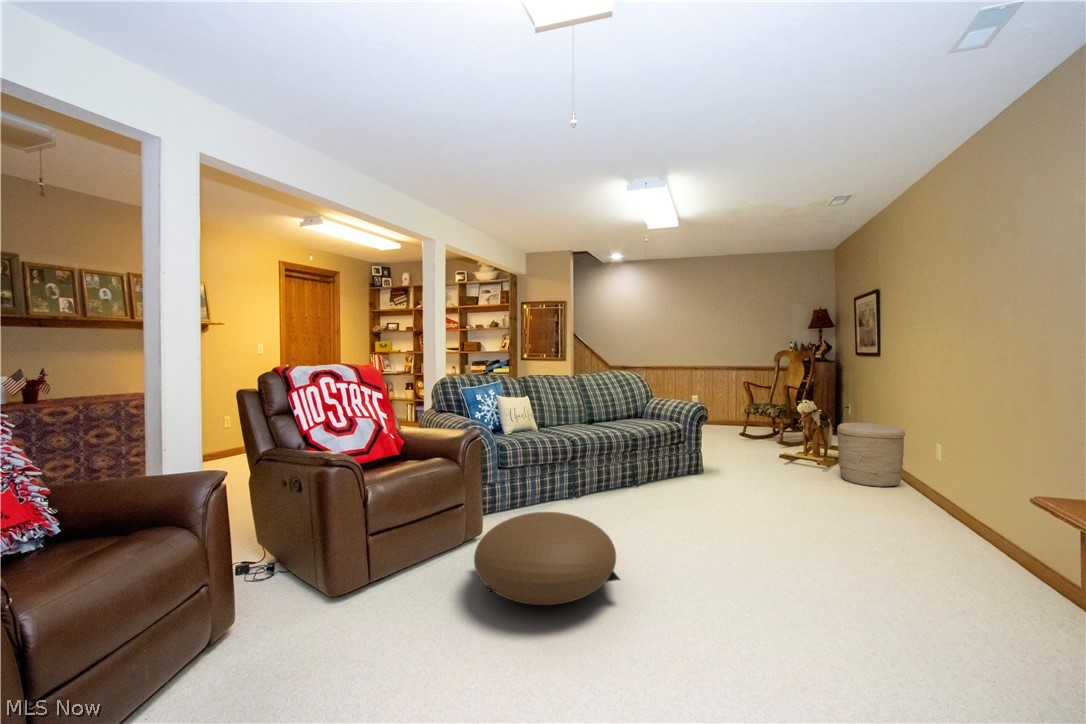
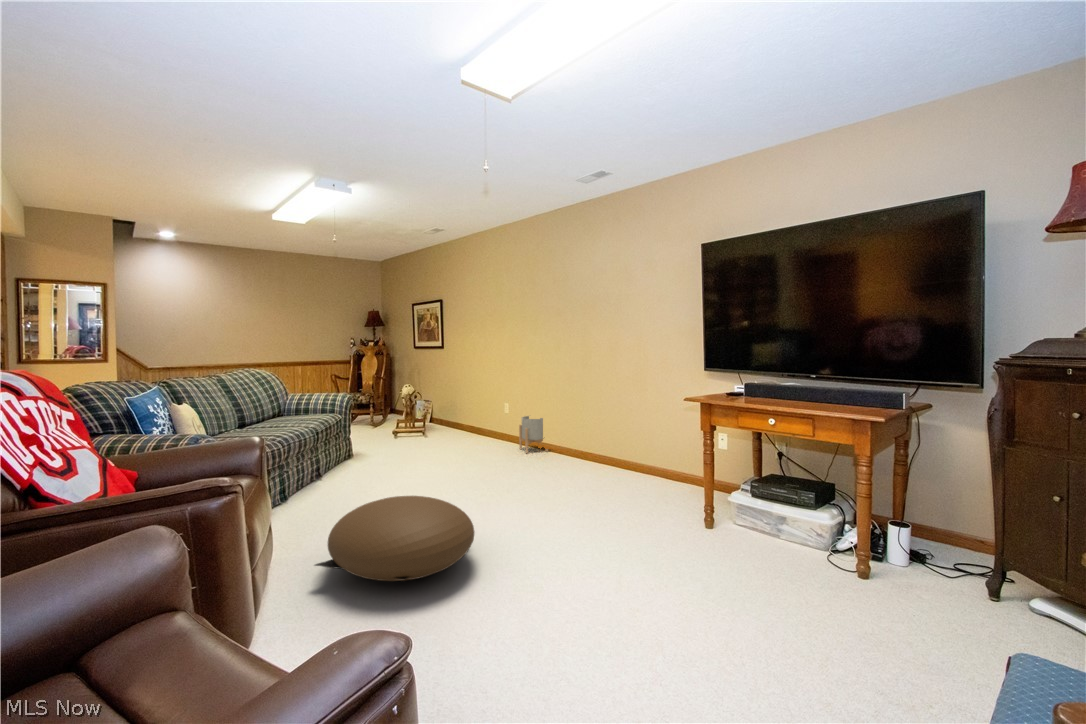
woven basket: present [837,423,905,487] -> none [441,396,482,439]
planter: none [919,471,970,540] -> present [519,416,548,454]

